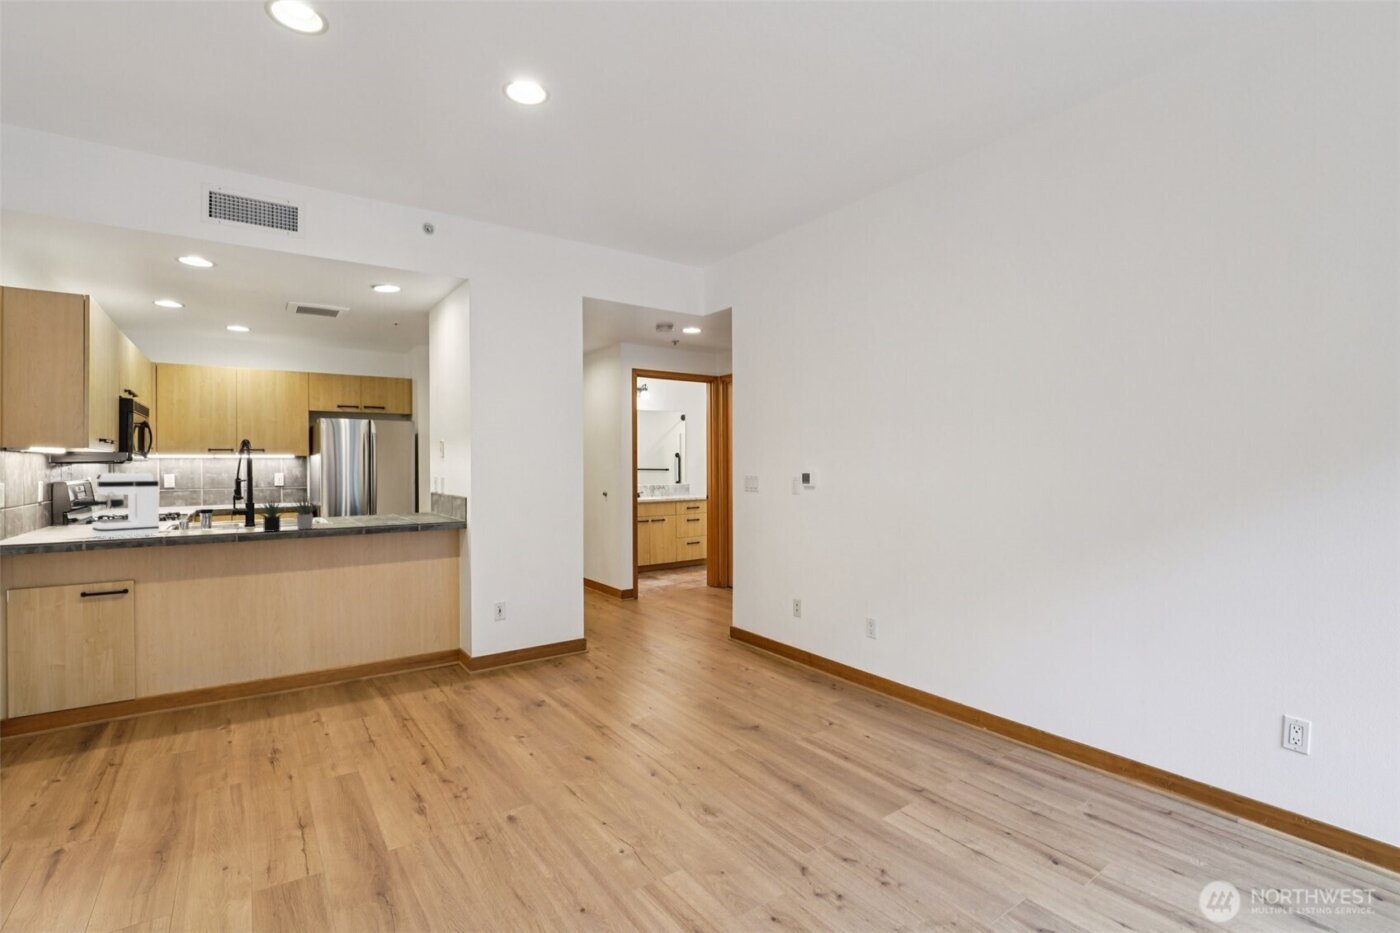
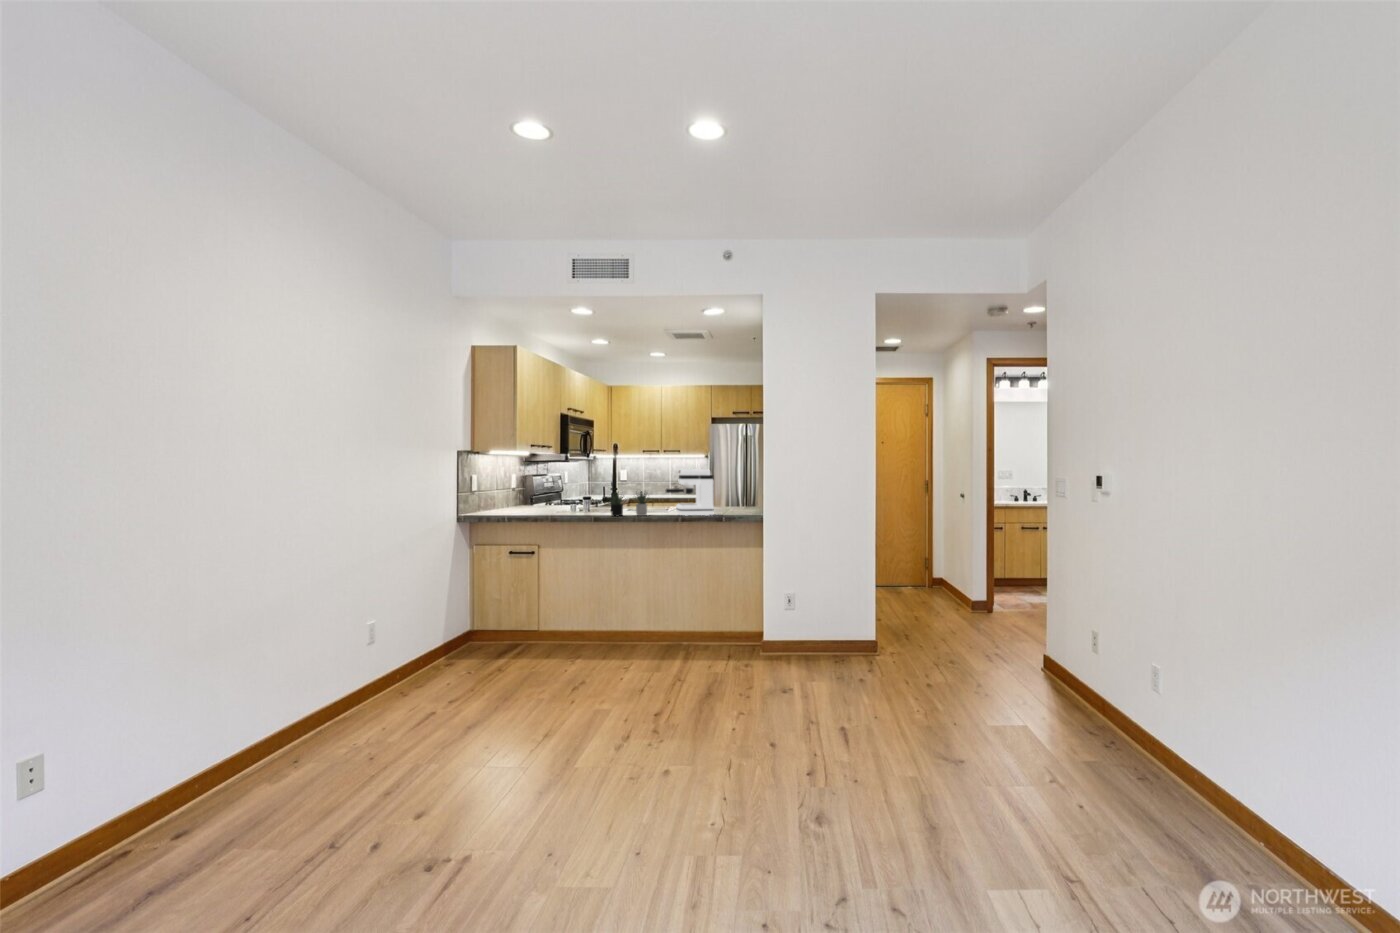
coffee maker: present [73,473,159,538] -> present [665,469,714,516]

